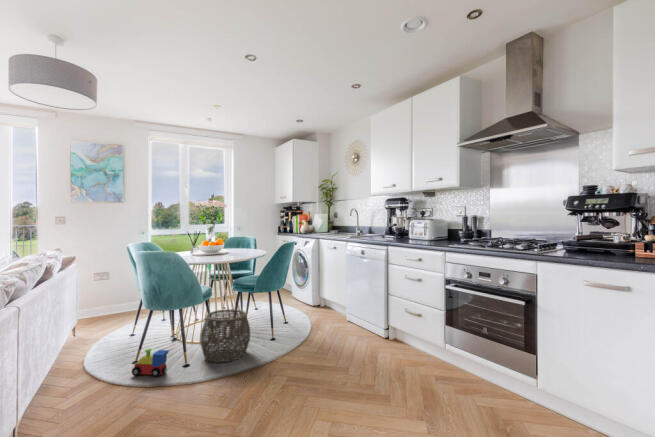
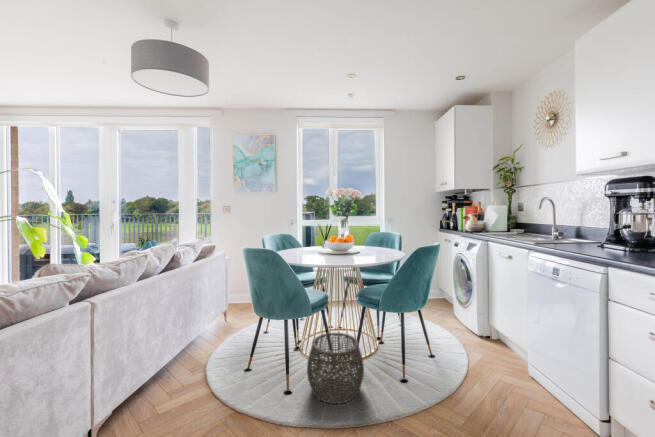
toy train: present [132,349,168,377] -> none [240,367,270,401]

